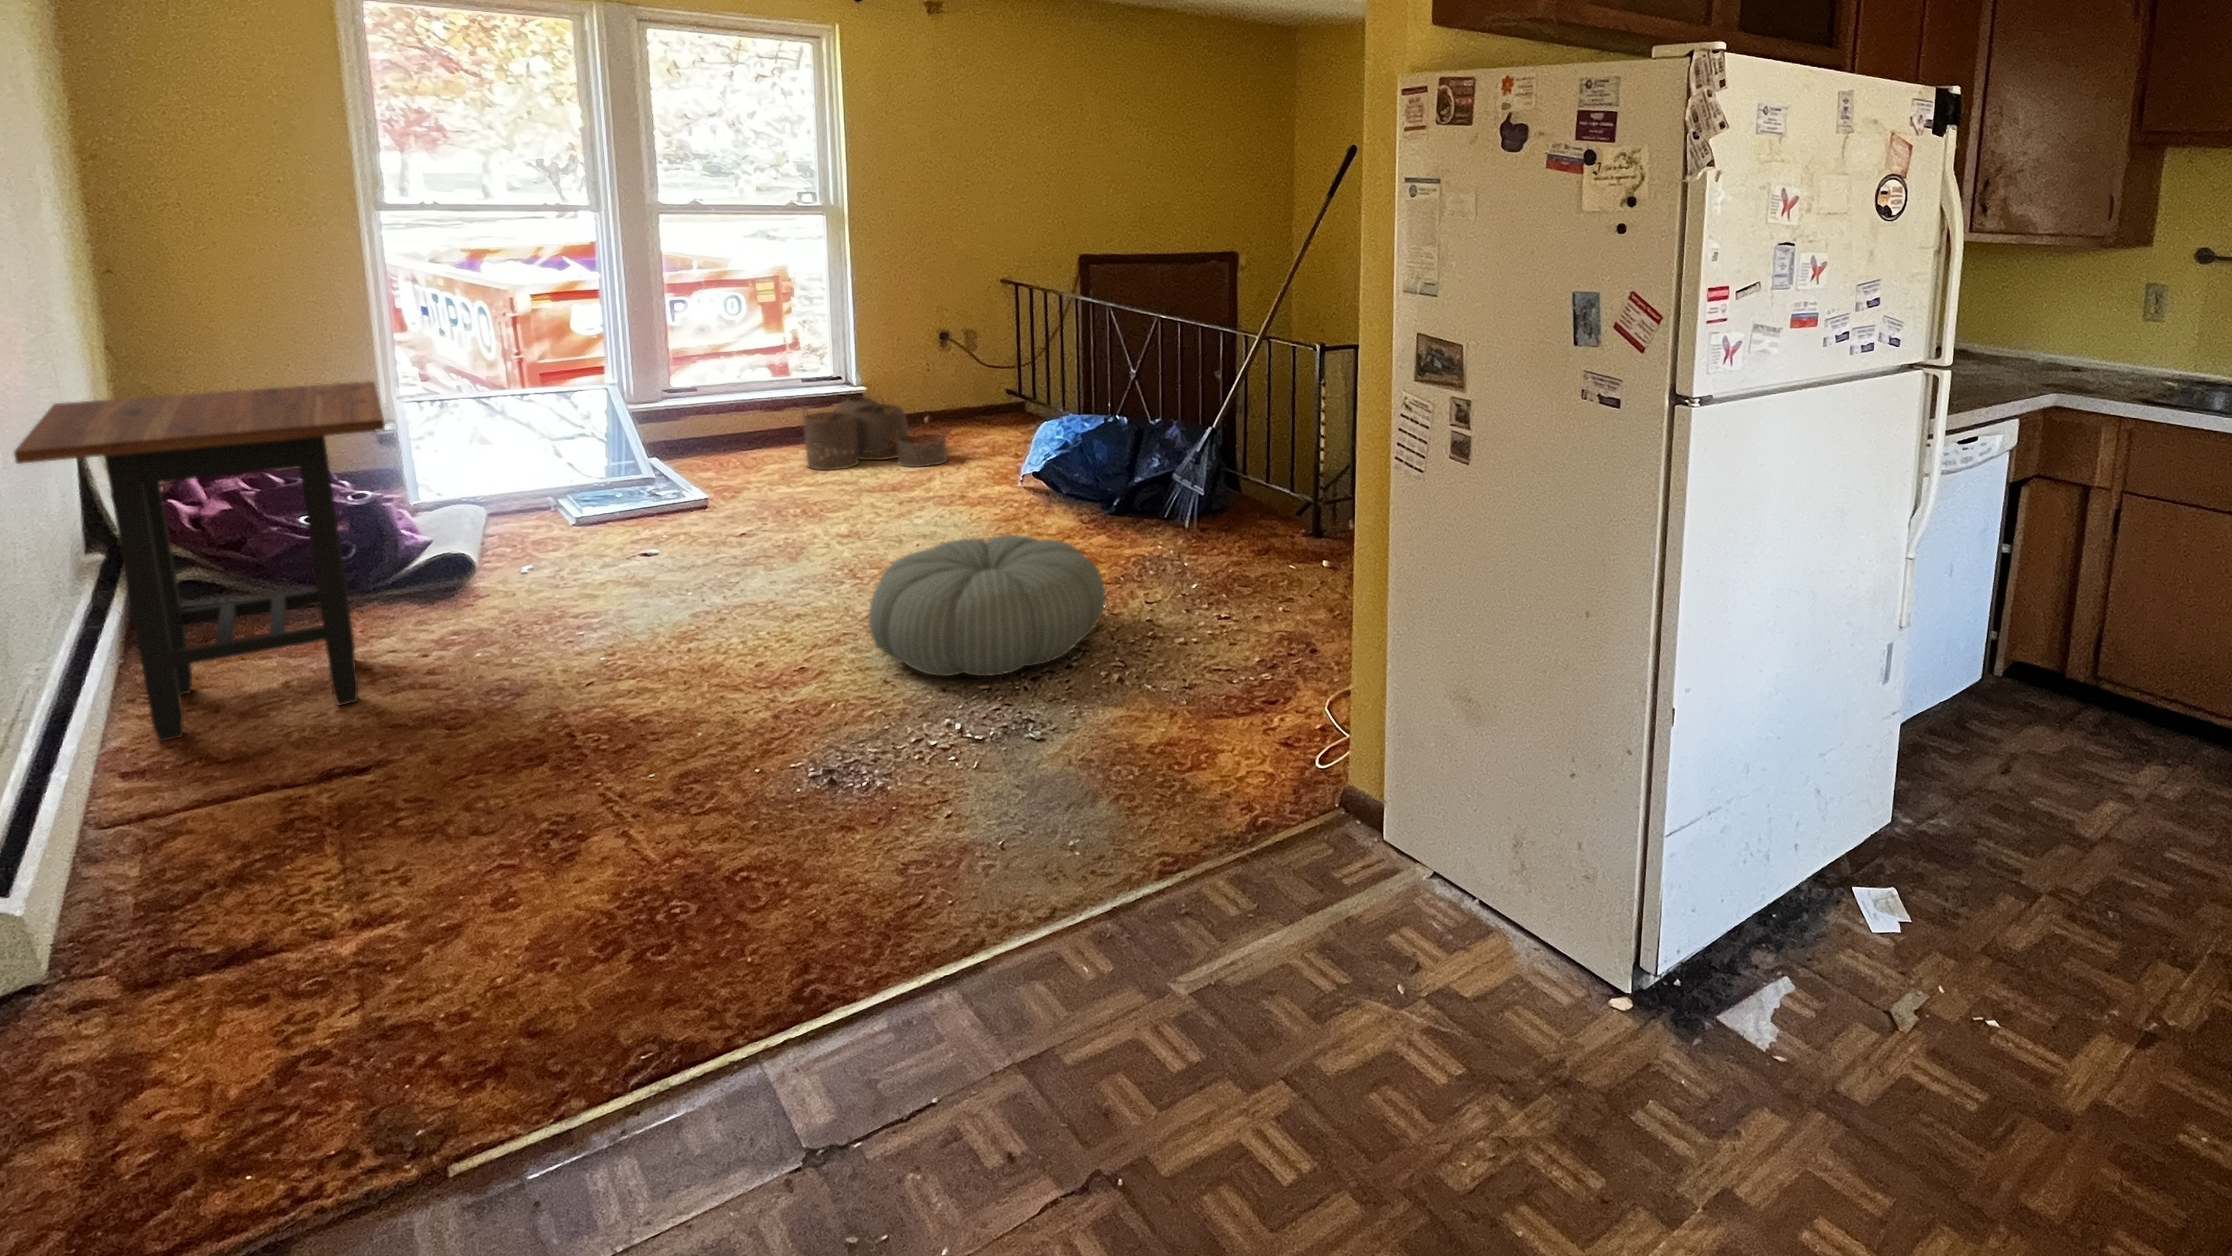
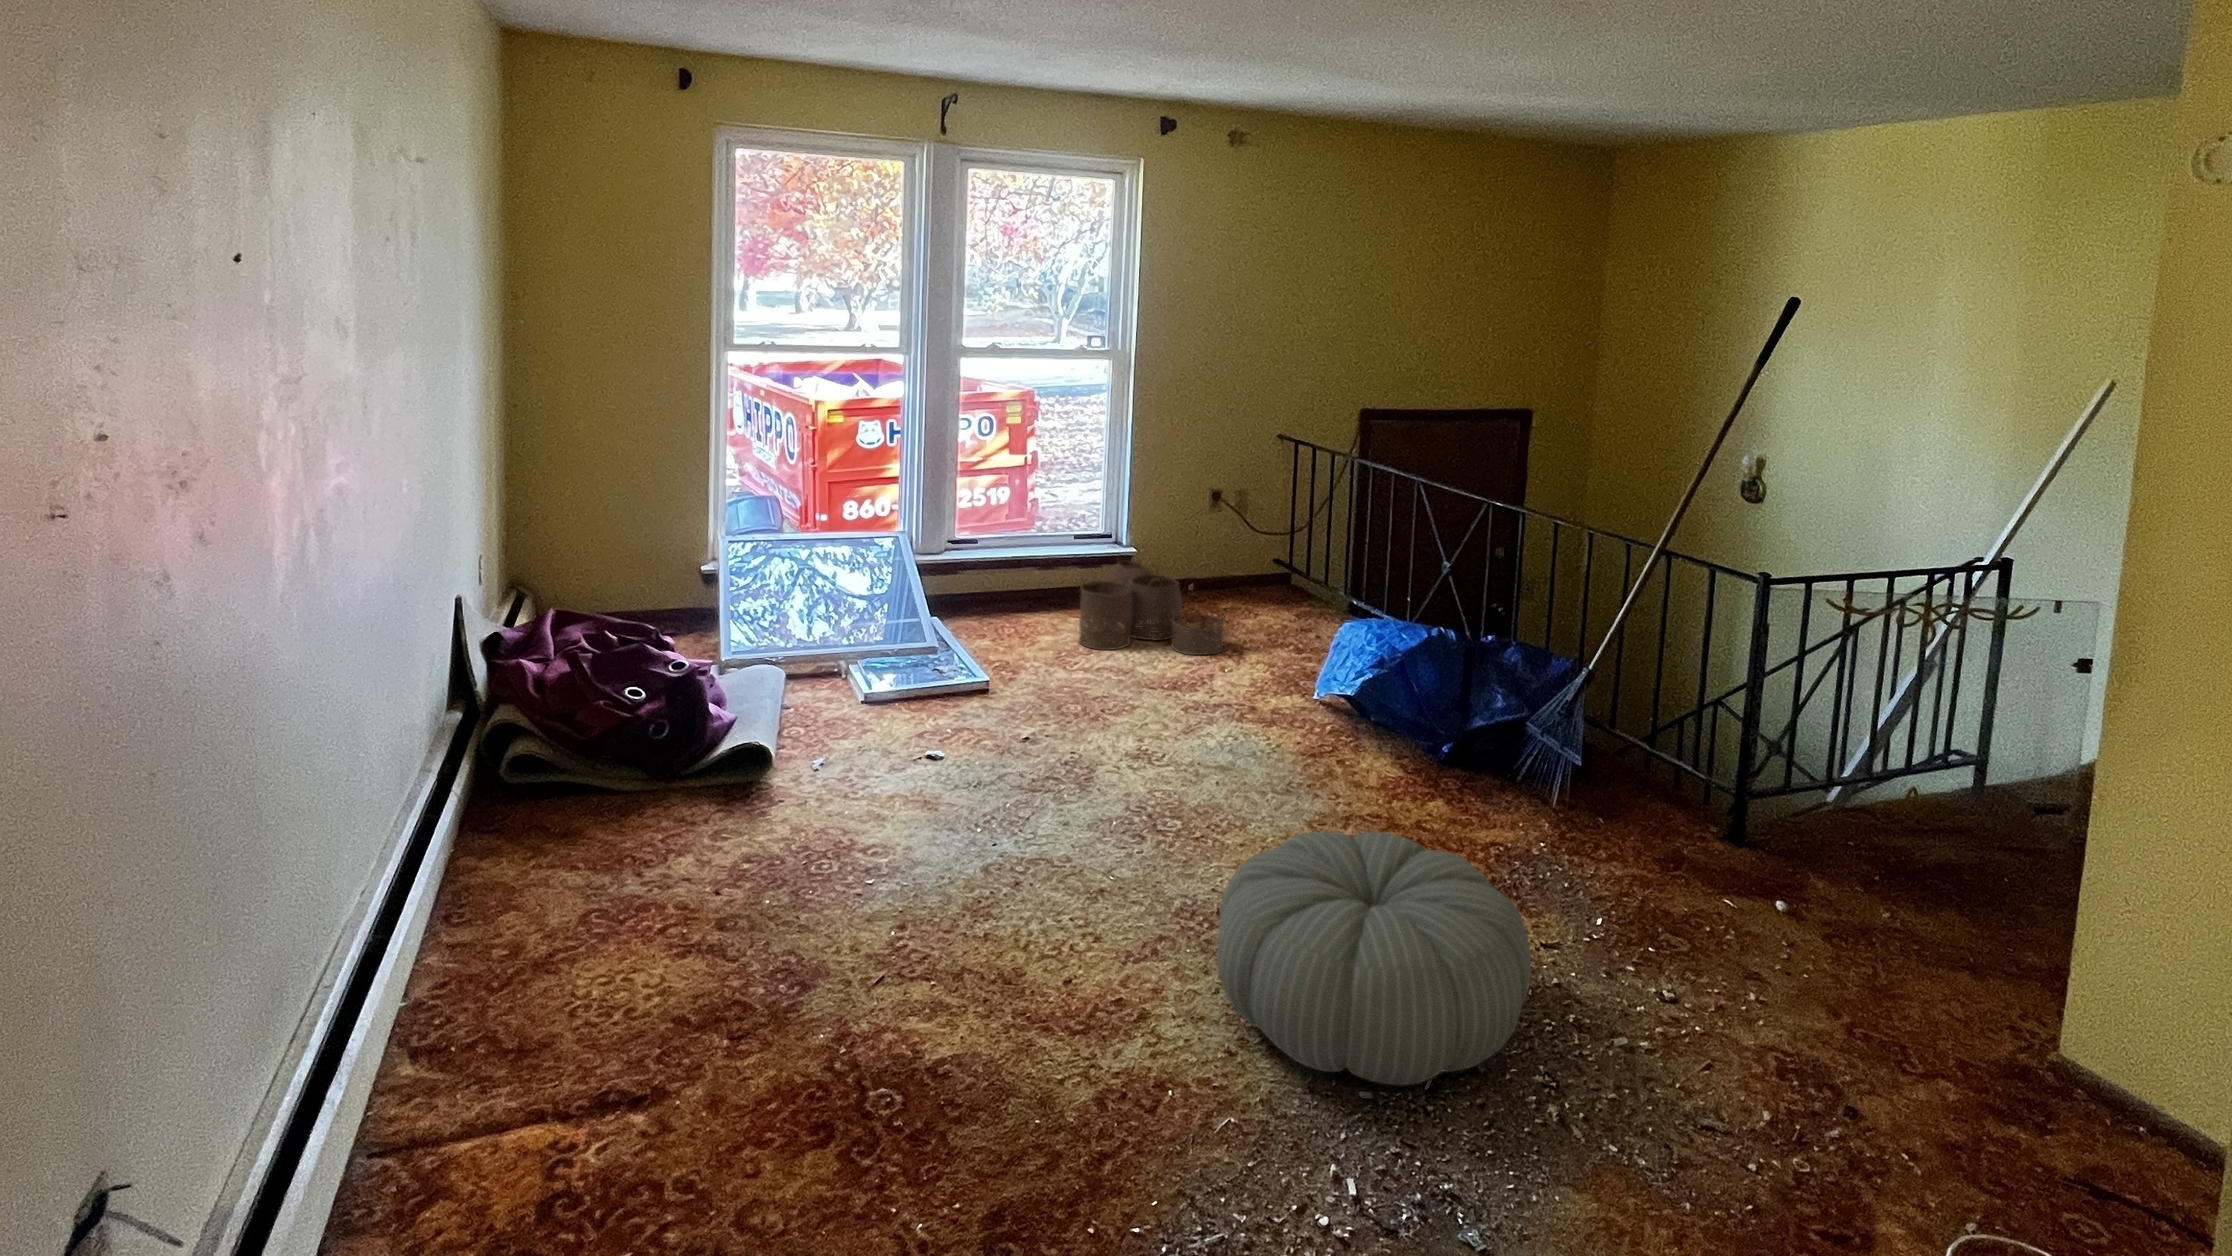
side table: present [14,381,385,741] -> none [358,561,710,1001]

